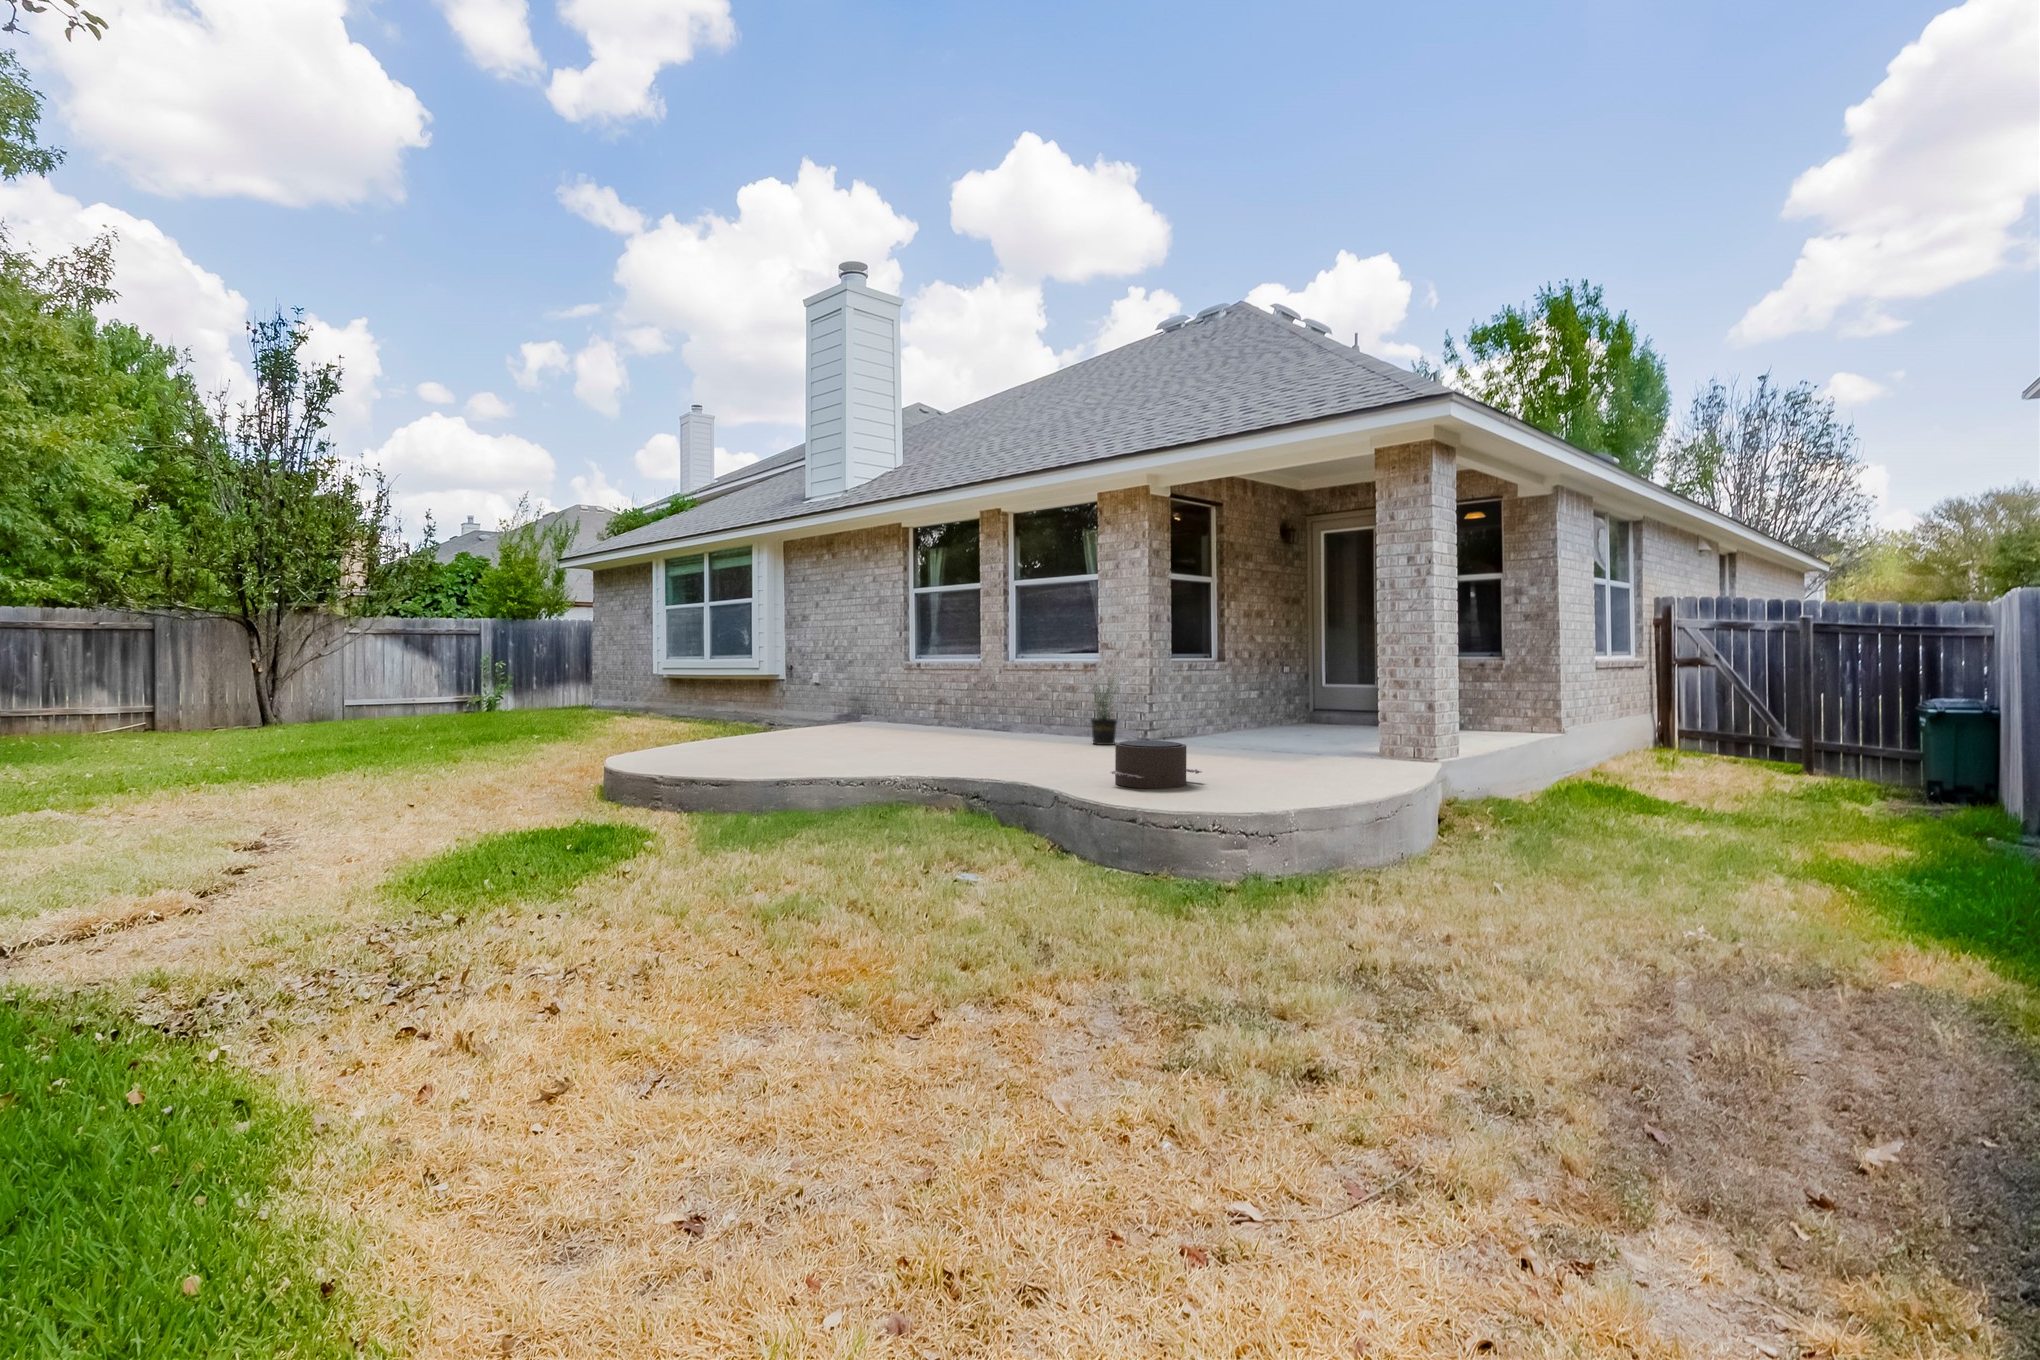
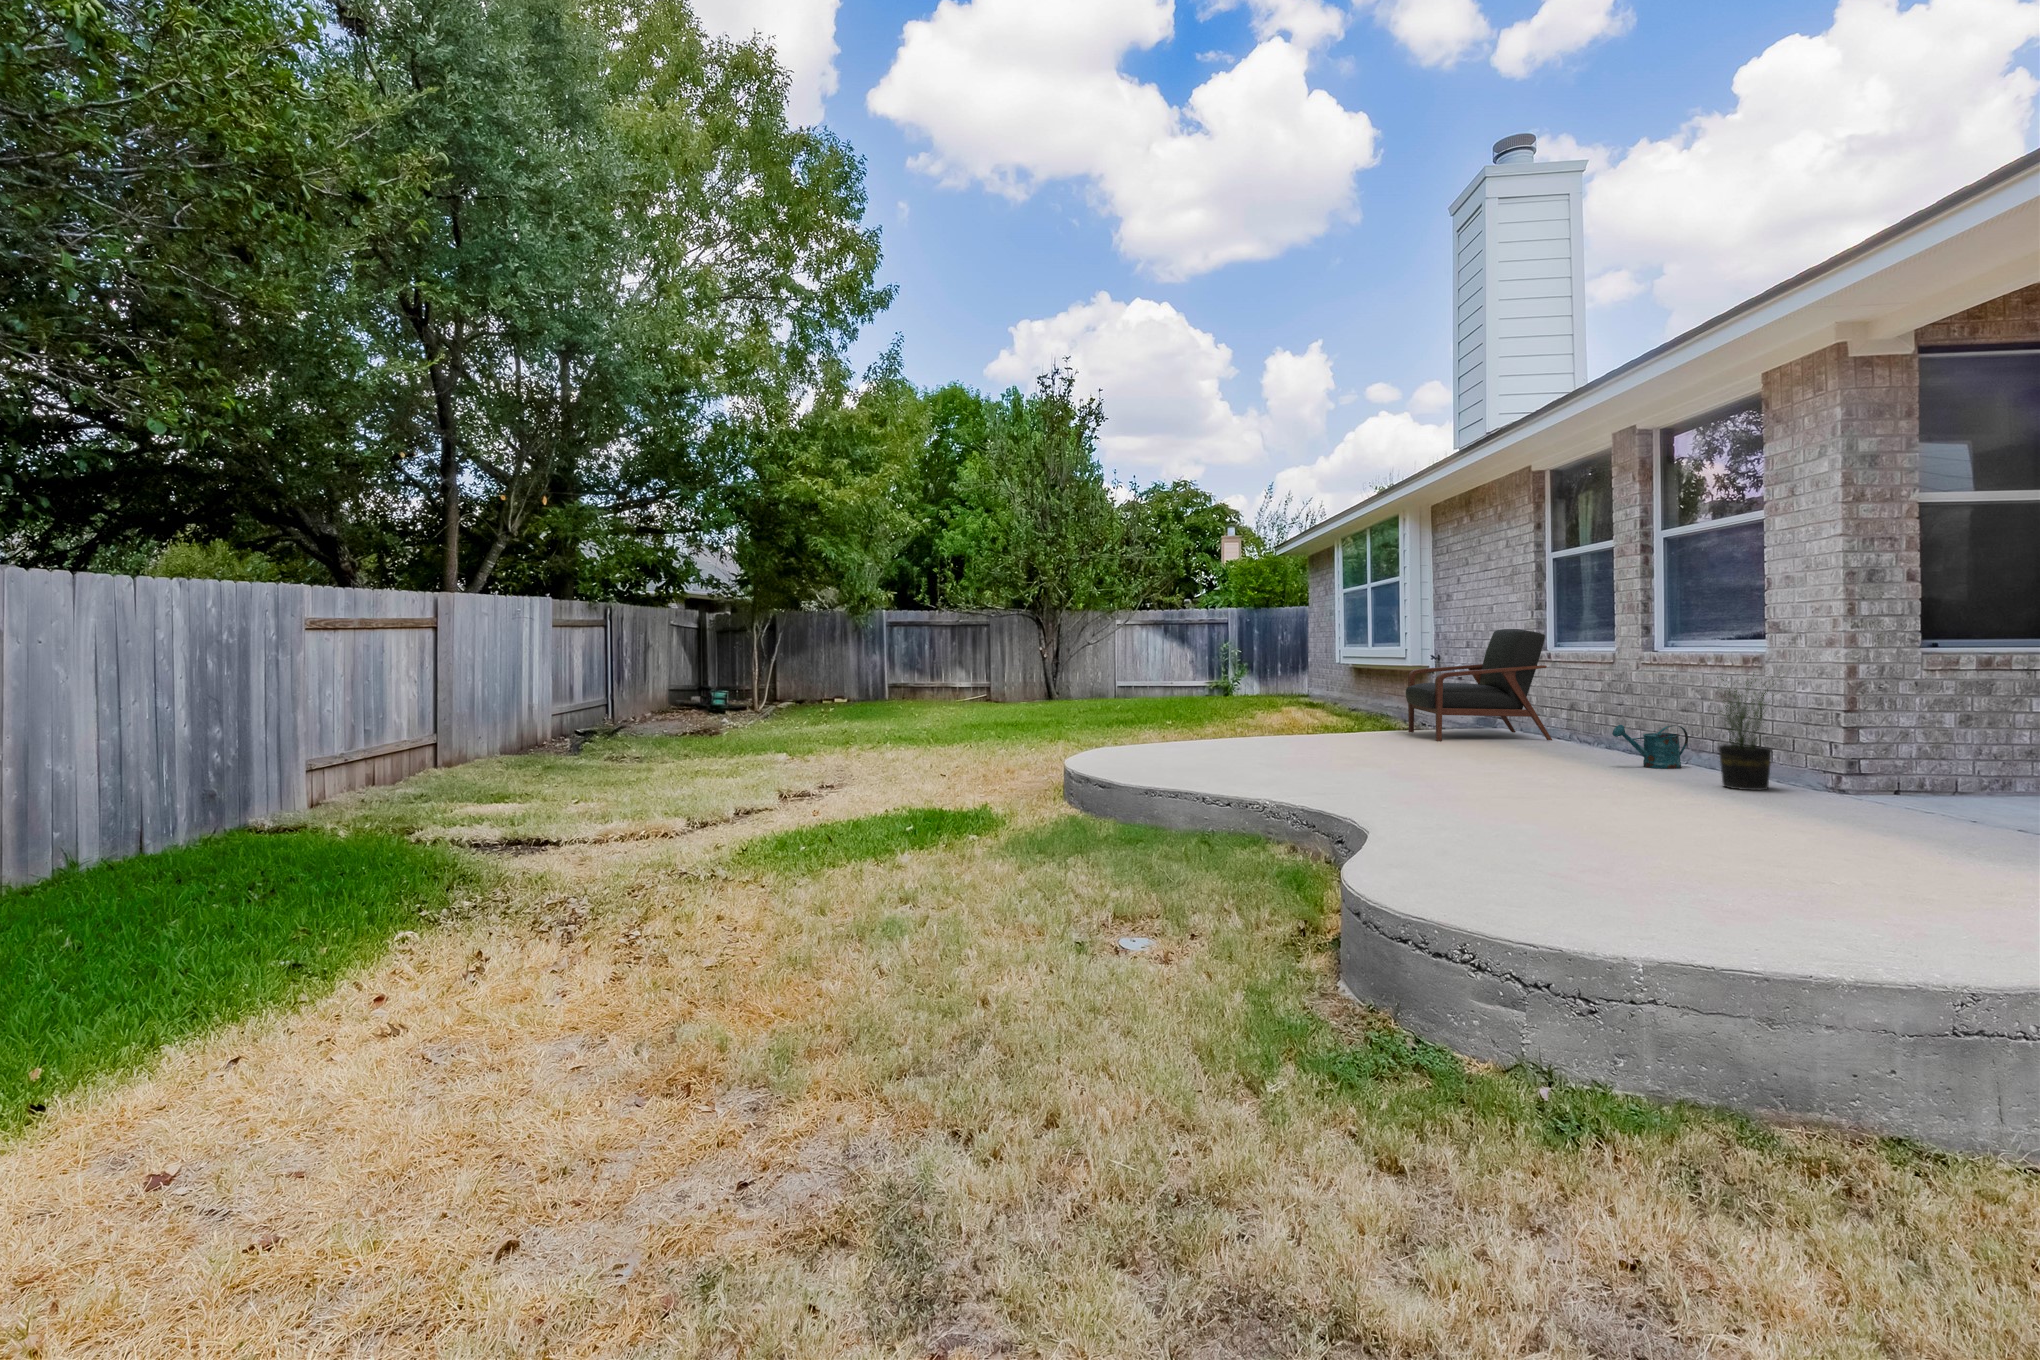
chair: none [816,645,922,734] -> present [1406,629,1552,741]
watering can: none [1012,710,1045,739] -> present [1612,725,1688,769]
pouf: present [1110,740,1202,789] -> none [1450,785,1635,876]

